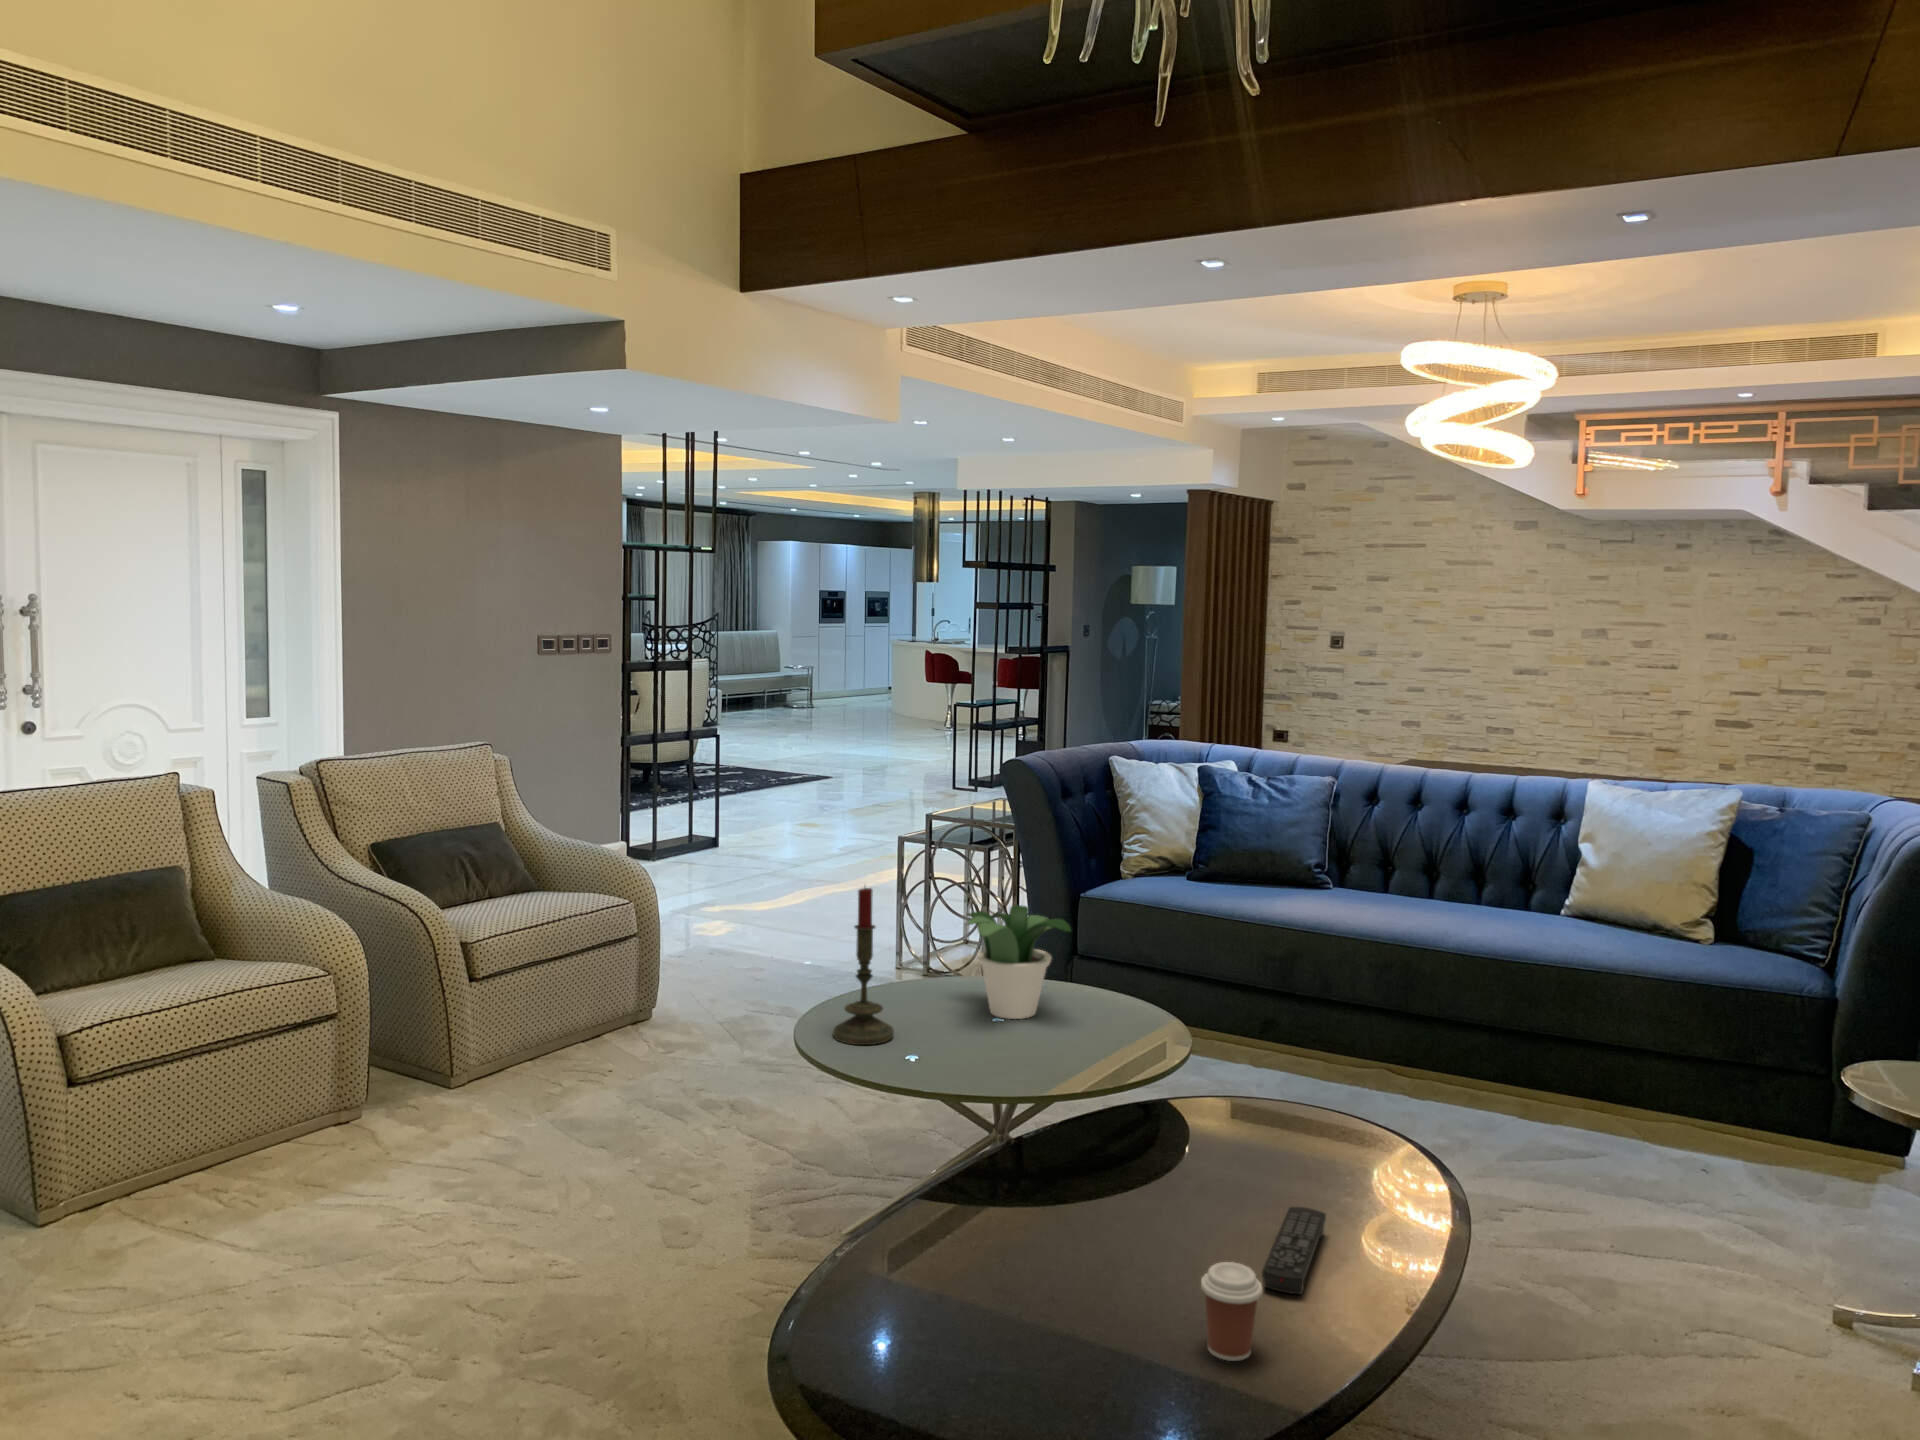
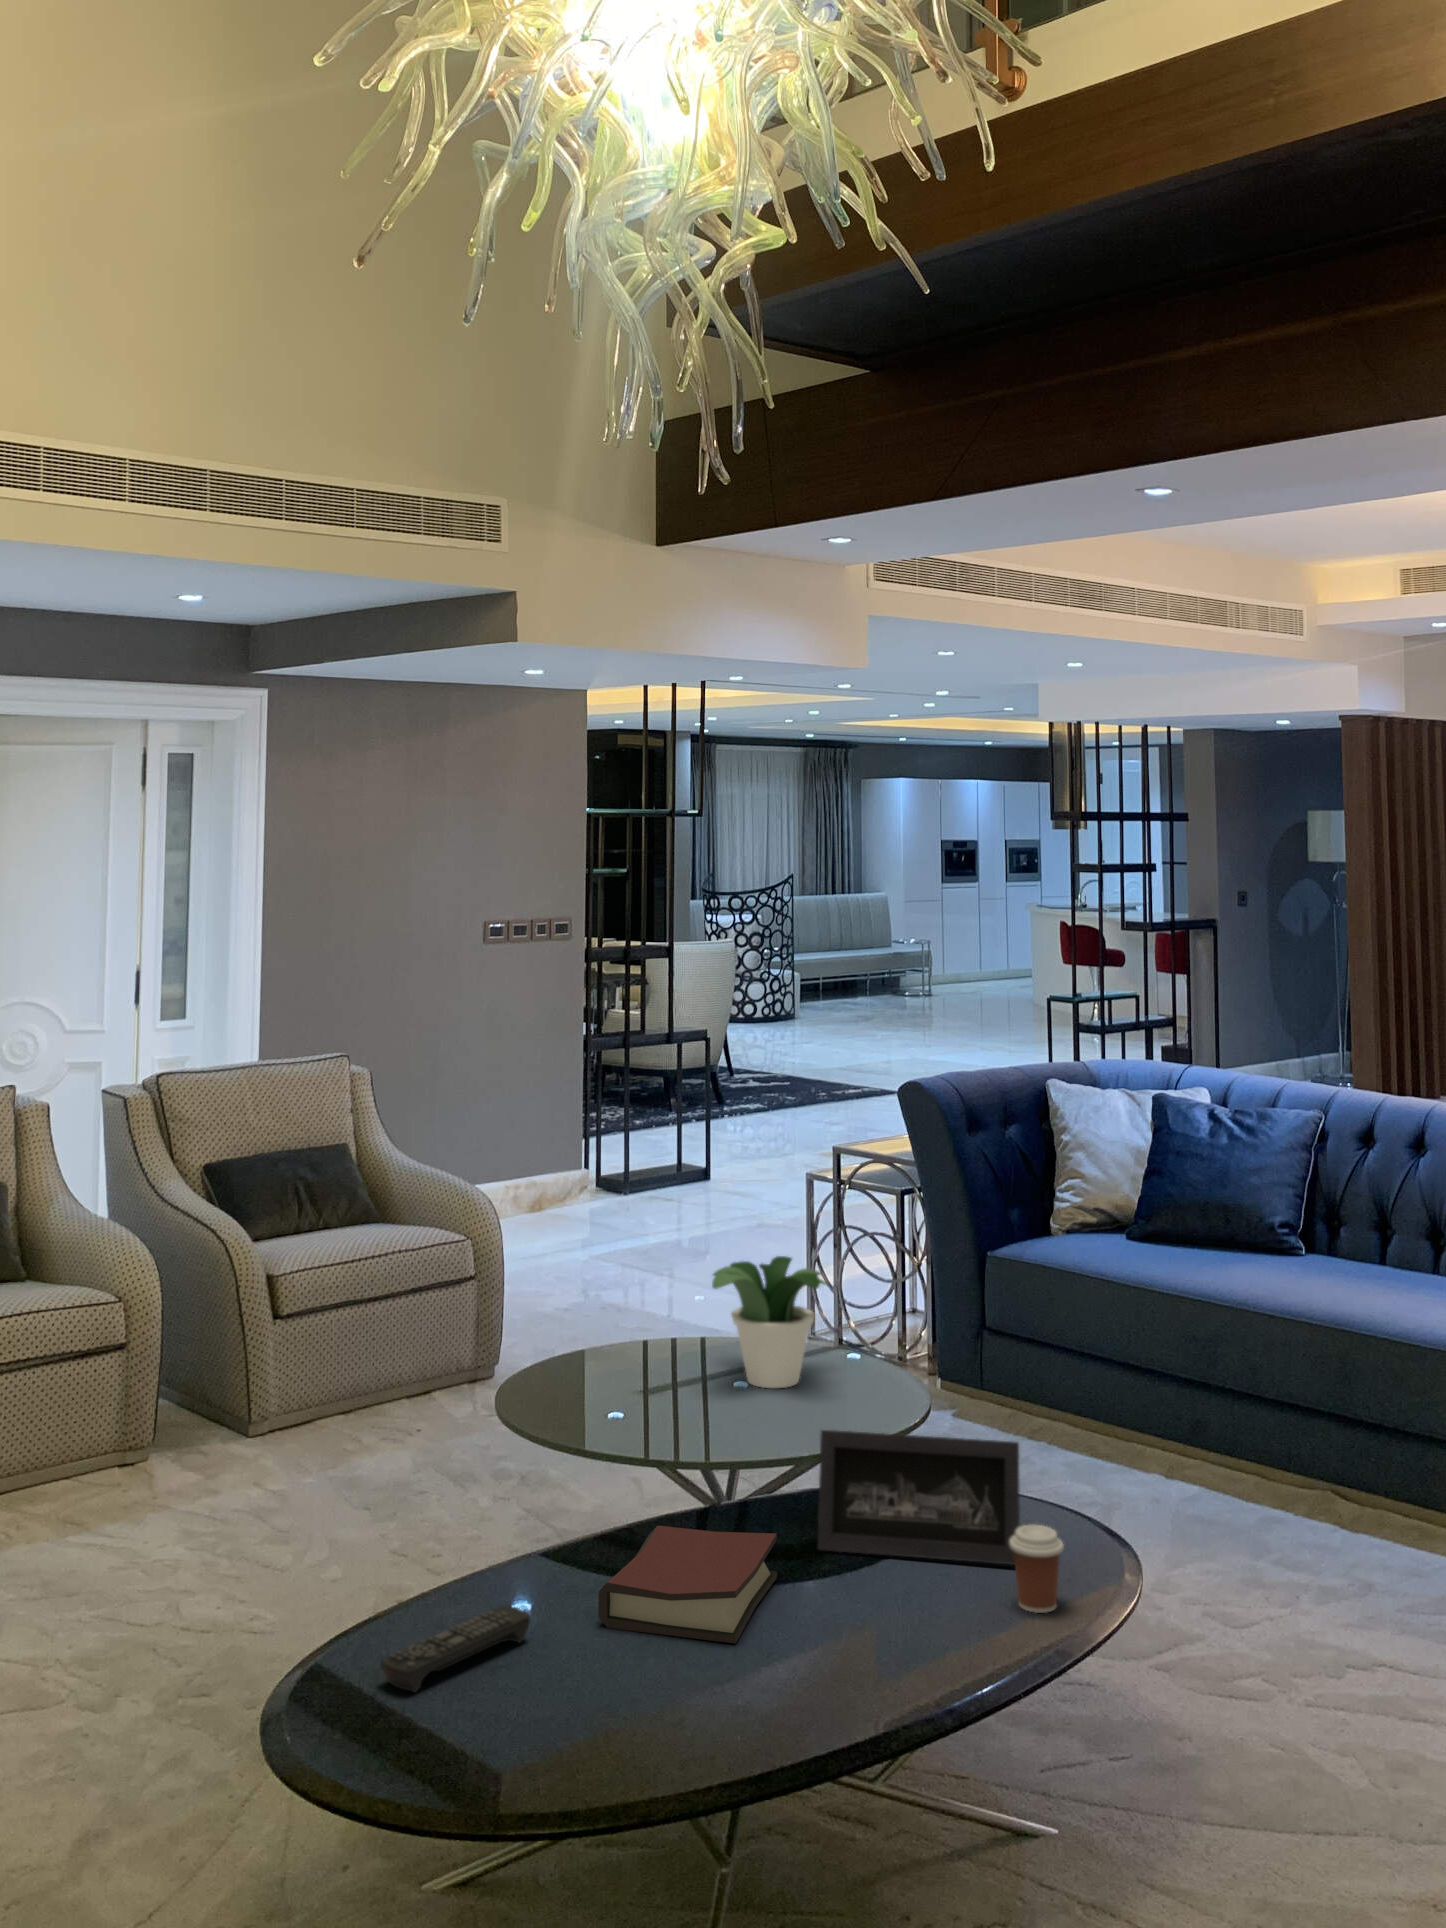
candle: present [833,888,894,1045] -> none [552,1223,617,1403]
picture frame: none [1139,1055,1320,1161] -> present [818,1430,1020,1565]
hardback book: none [1011,1153,1156,1261] -> present [598,1526,777,1643]
remote control: present [1262,1207,1326,1294] -> present [380,1606,530,1692]
coffee cup: present [1201,1262,1263,1361] -> present [1009,1525,1064,1613]

